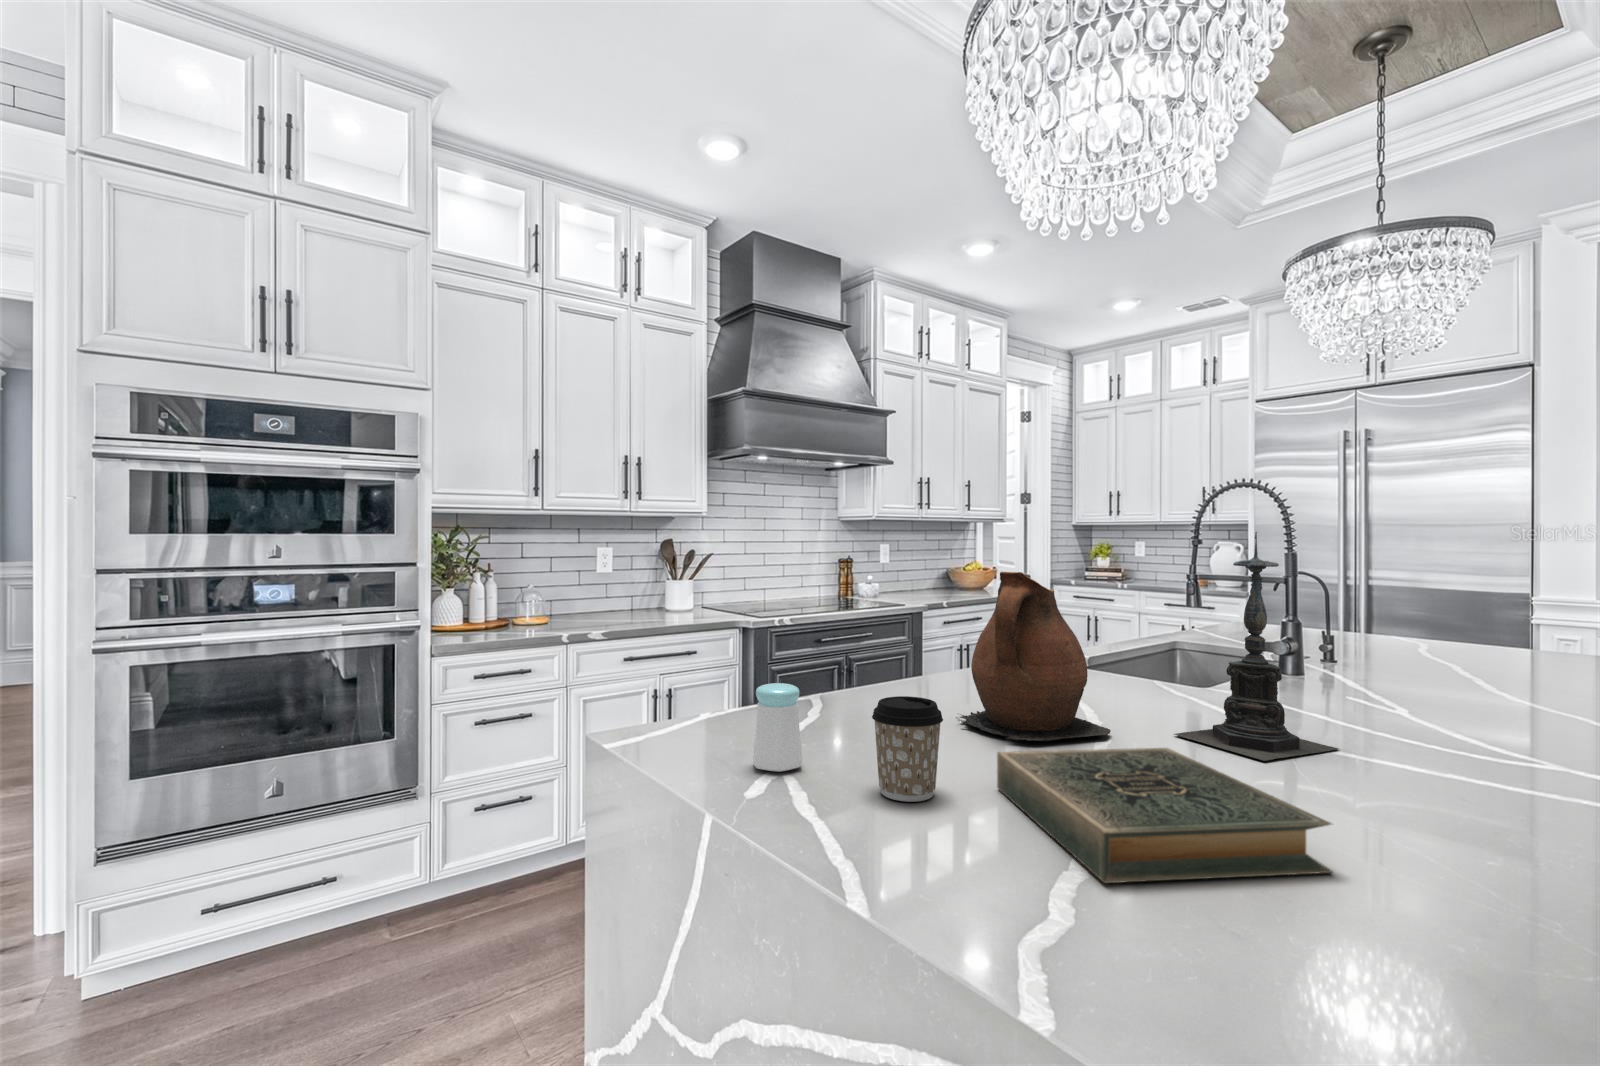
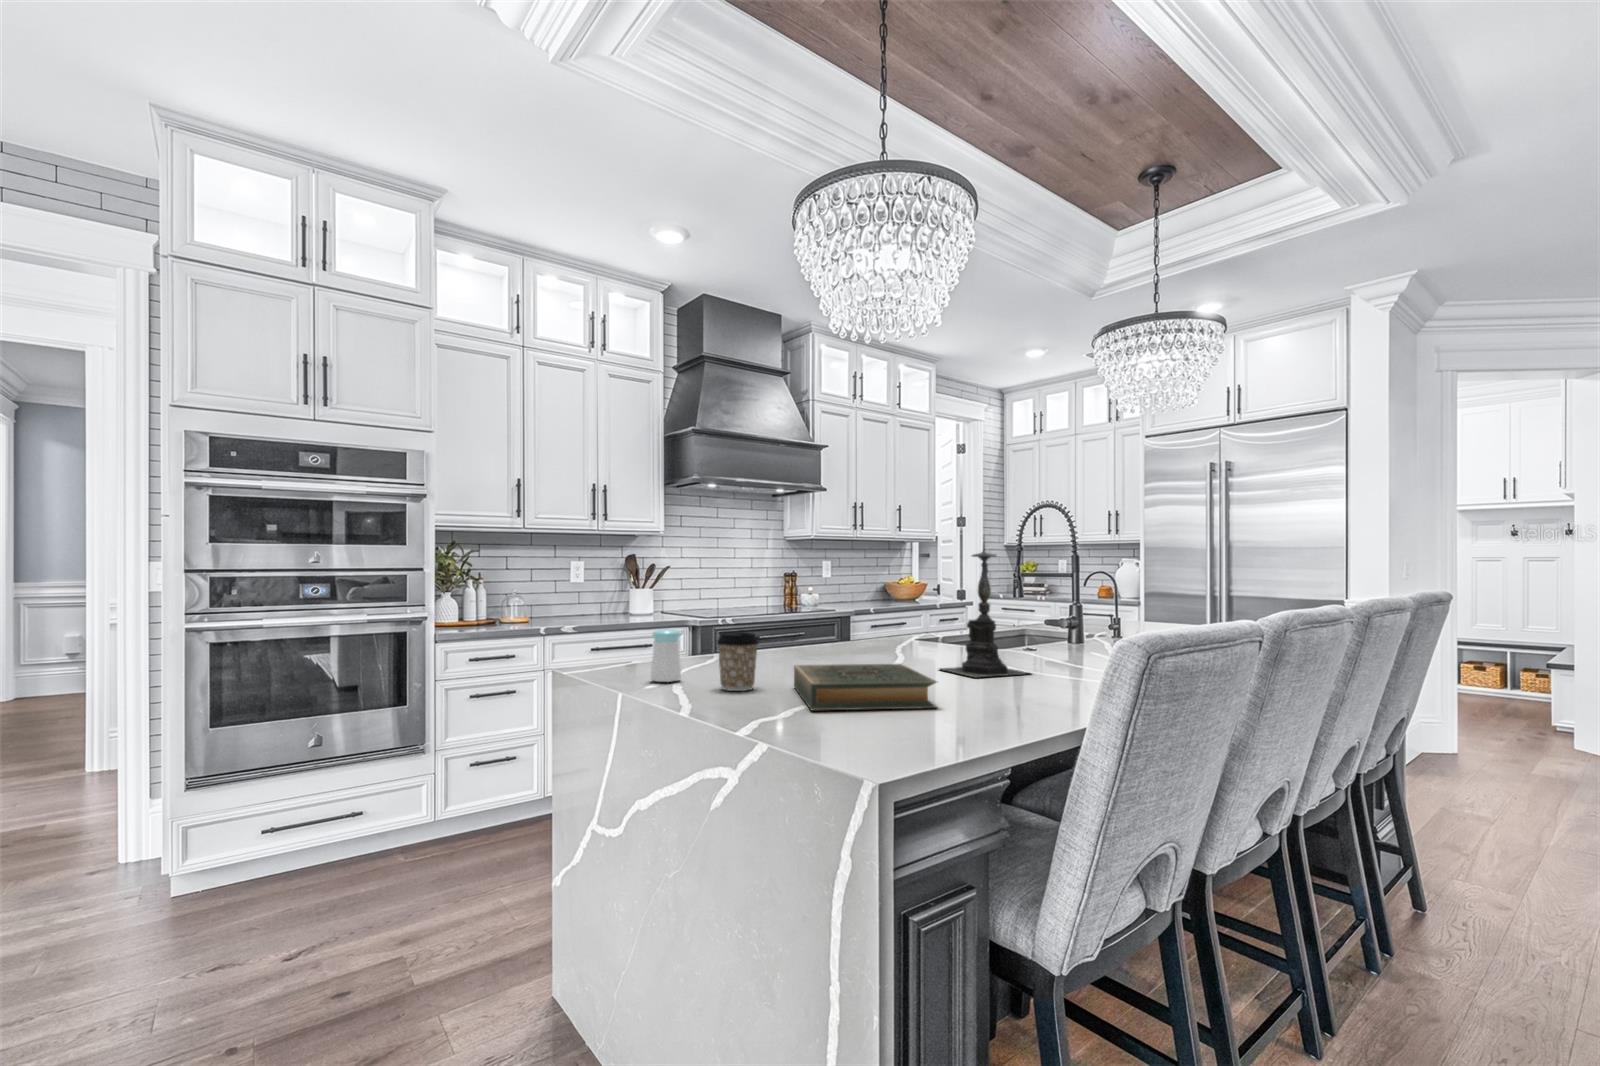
ceramic pitcher: present [956,572,1111,741] -> none [799,562,896,670]

